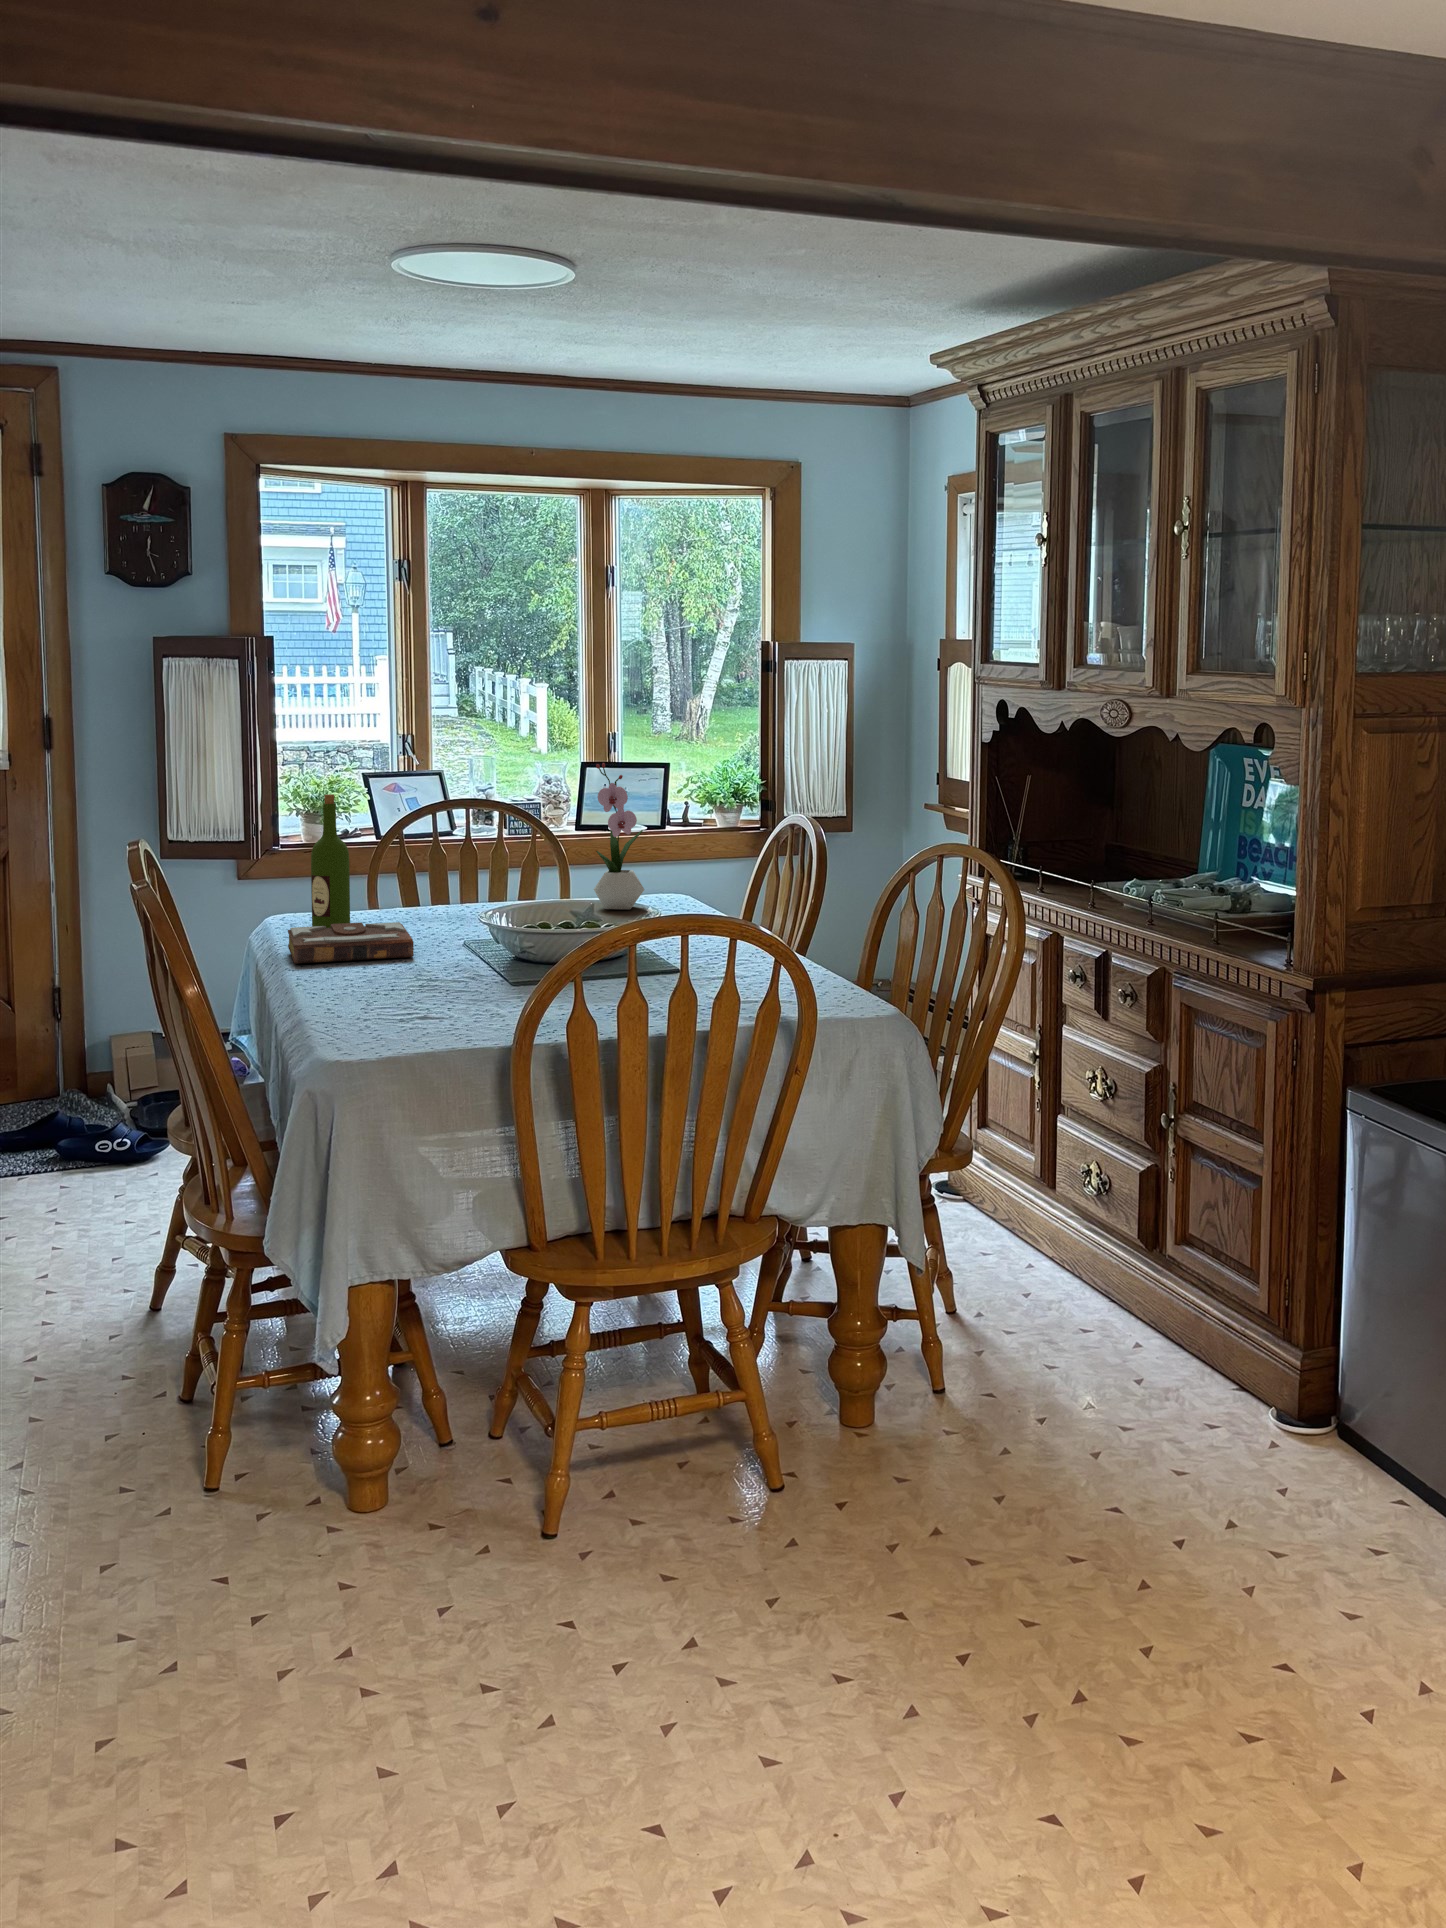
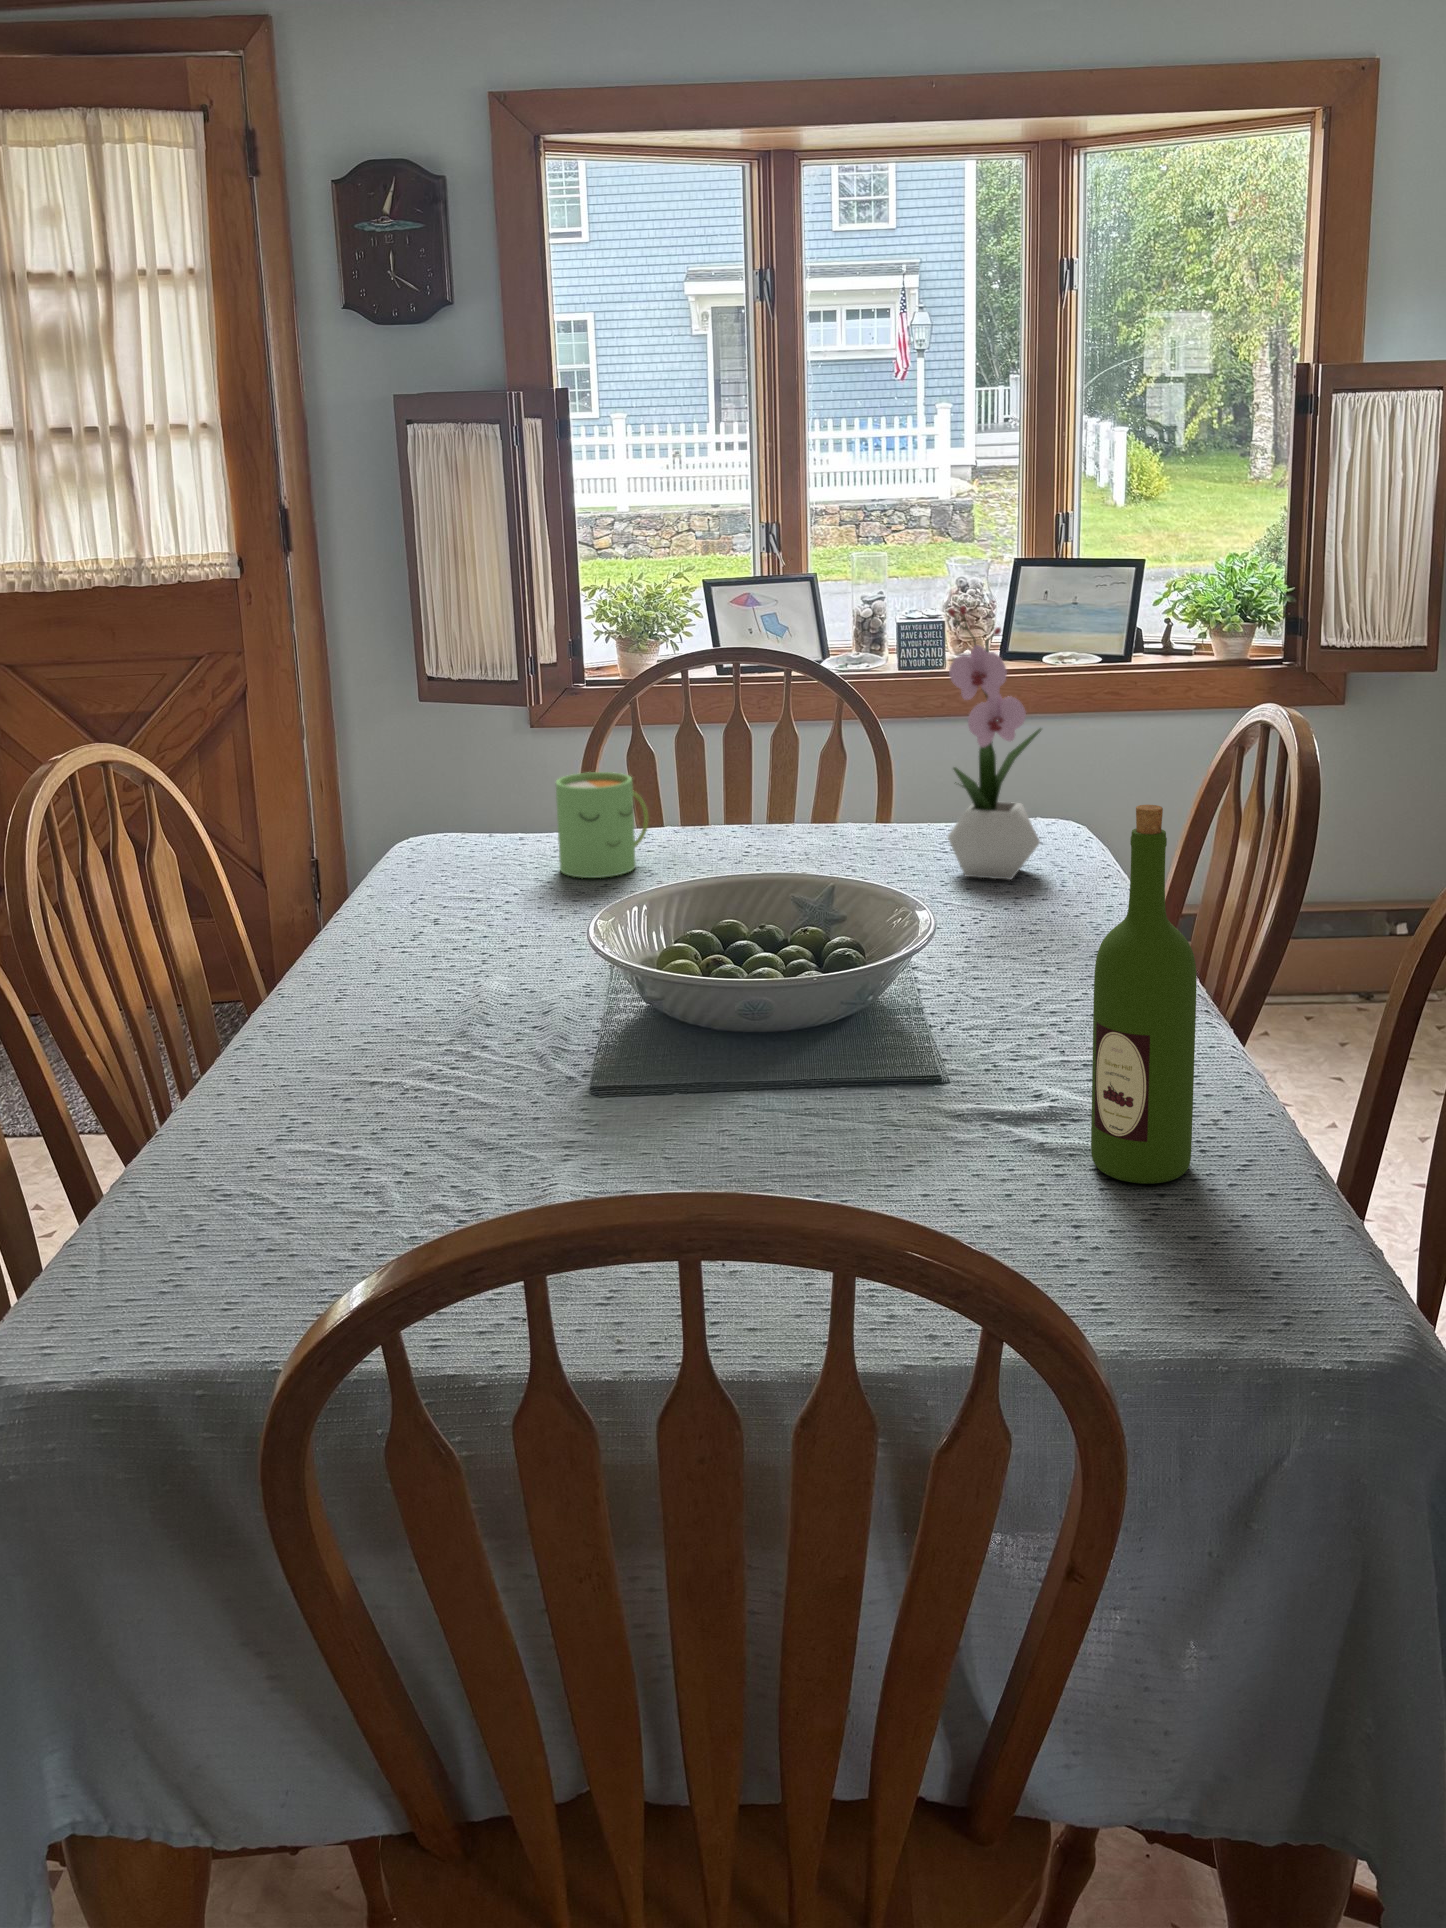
wine bottle: present [311,794,350,928] -> present [1091,805,1197,1184]
mug: none [370,859,421,916] -> present [556,772,649,878]
book: present [288,922,414,964] -> none [305,931,544,1029]

